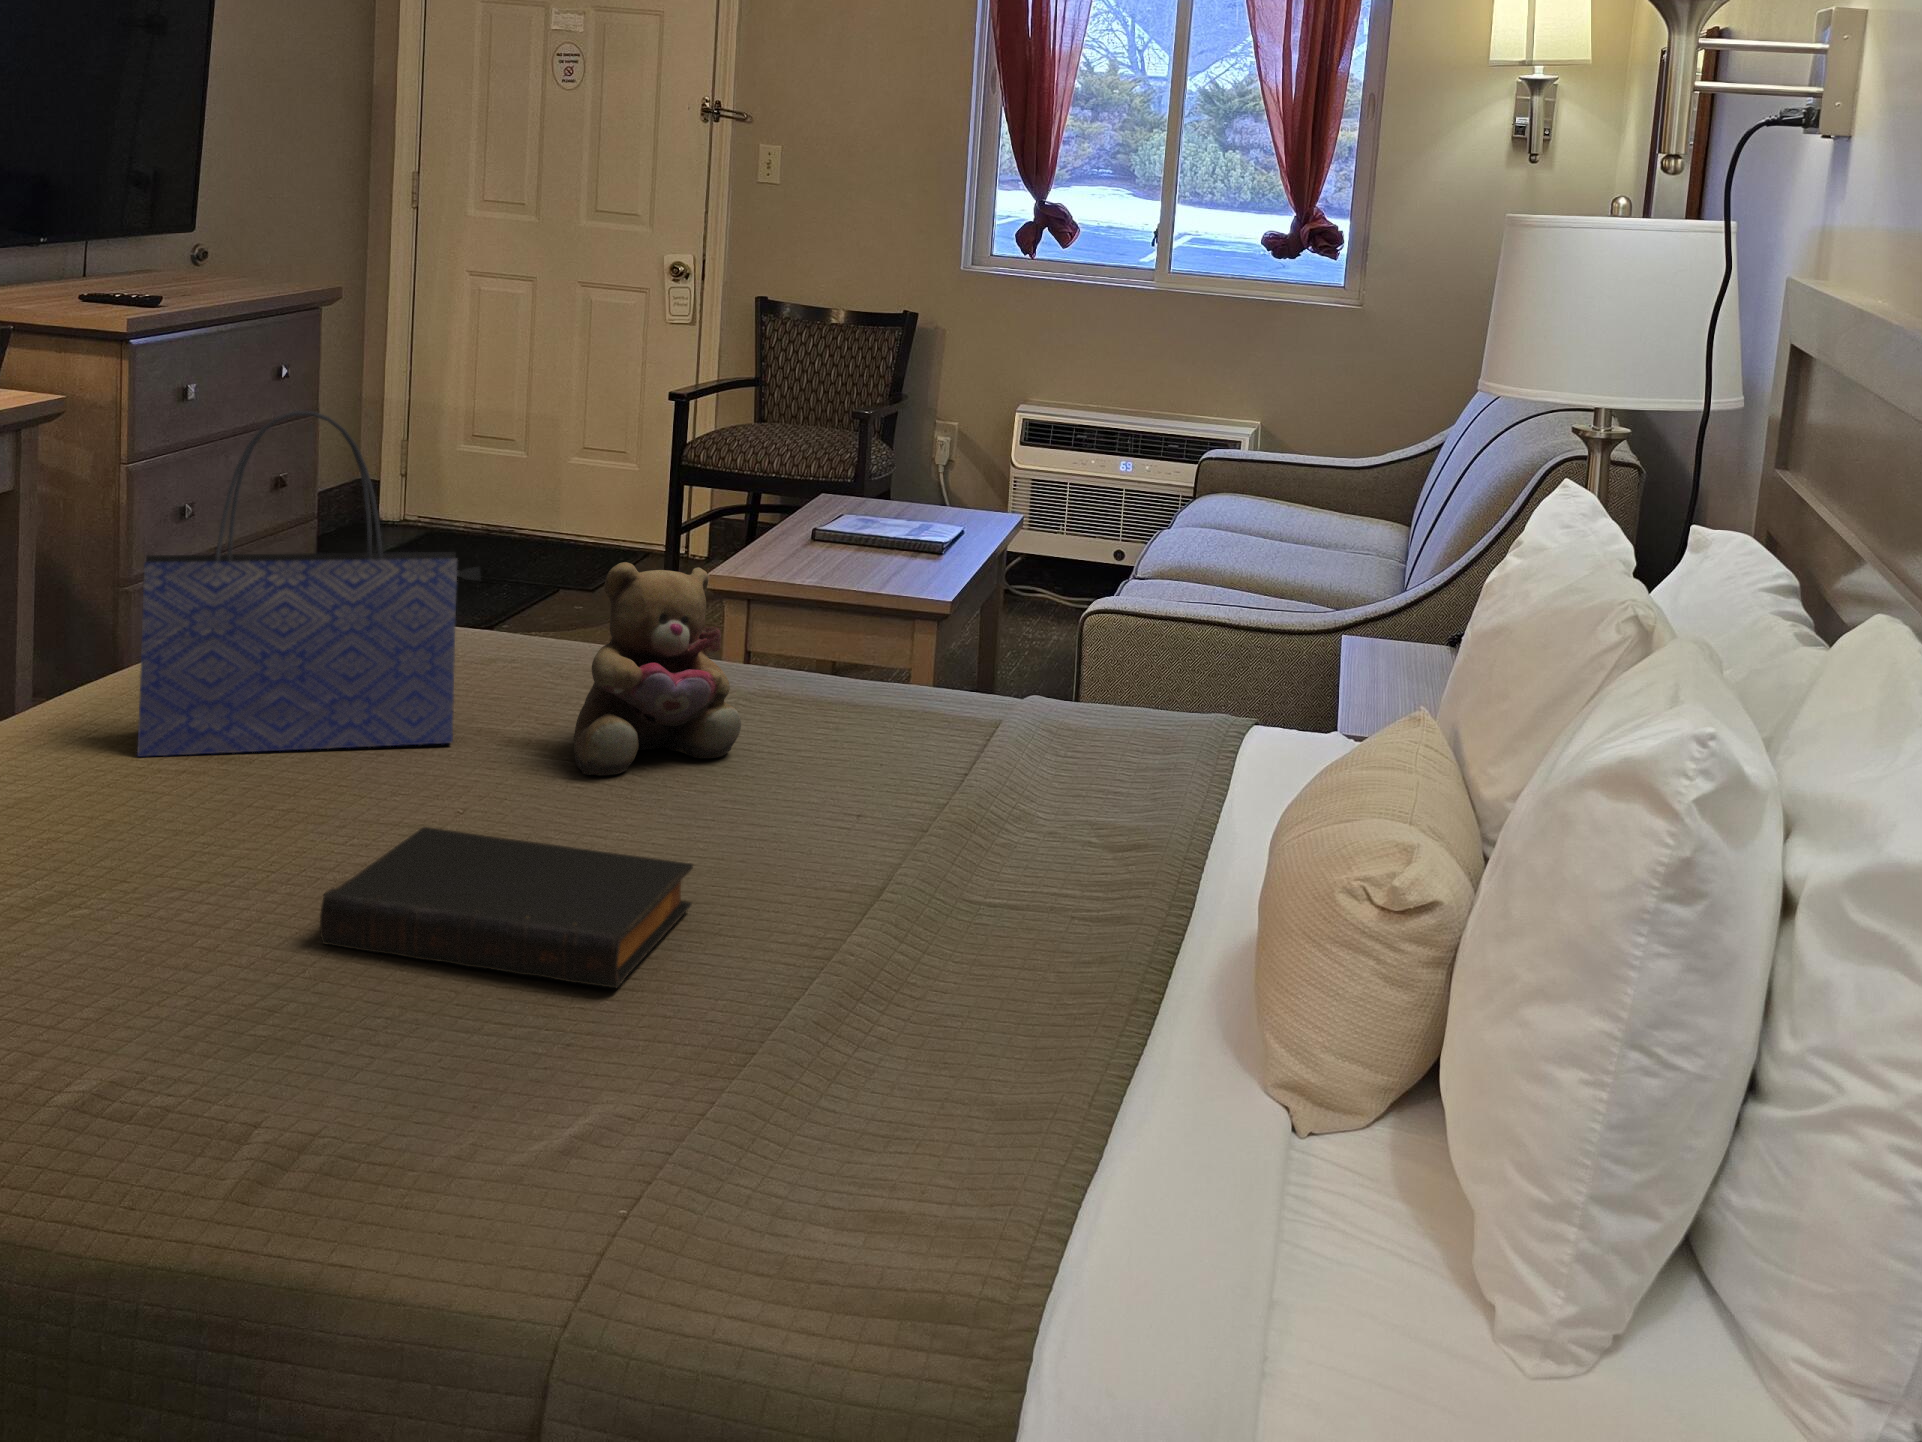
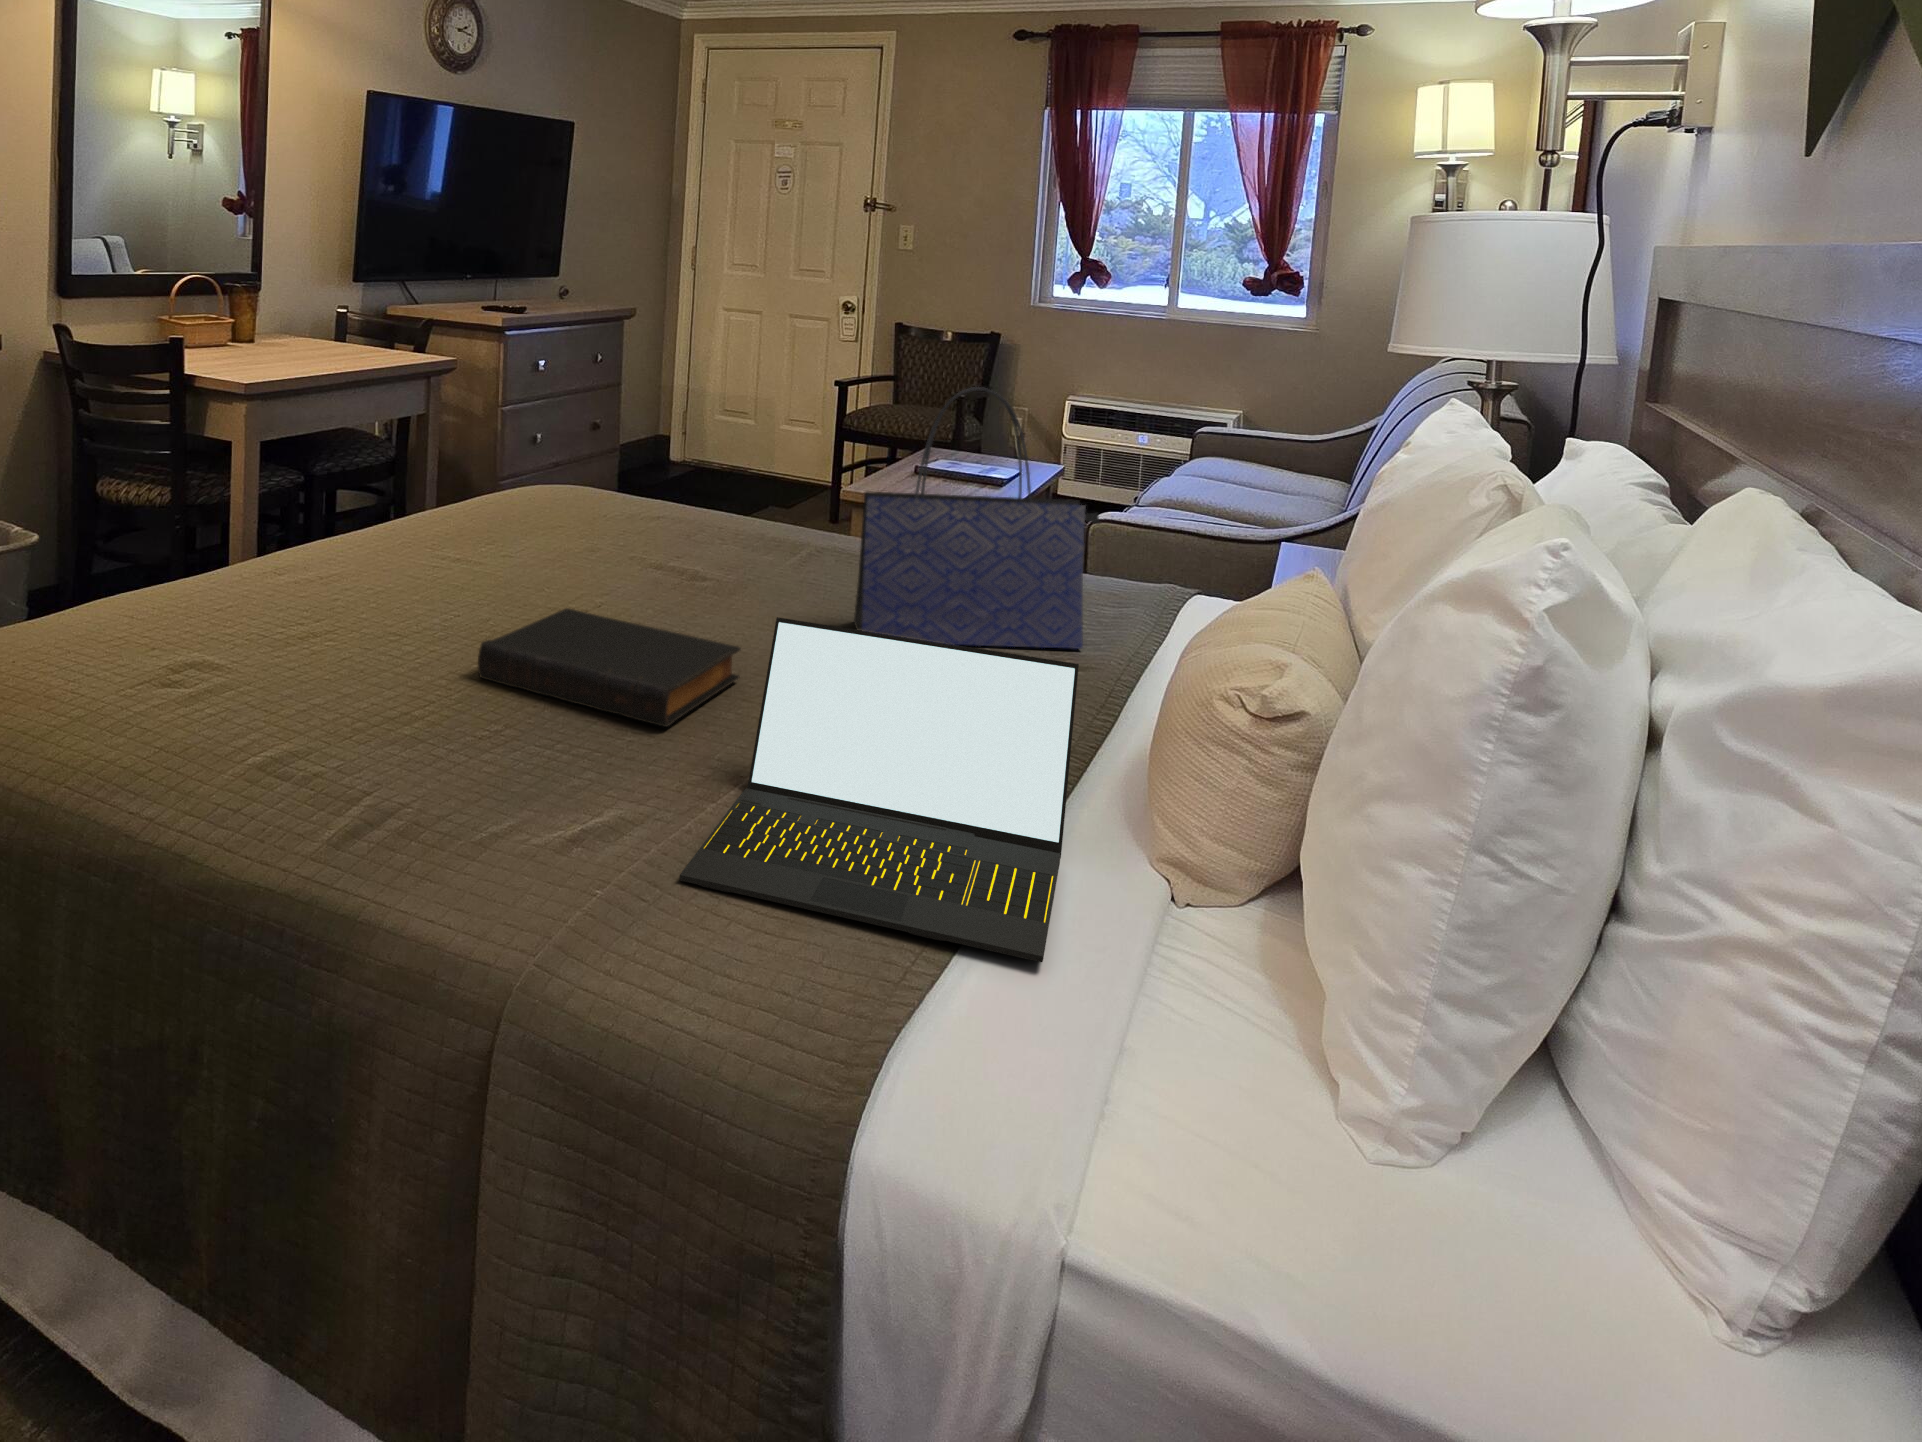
tote bag: present [137,411,481,757] -> present [854,387,1099,649]
teddy bear: present [574,562,741,776] -> none [691,444,808,591]
laptop: none [703,832,1167,1230] -> present [680,617,1079,962]

